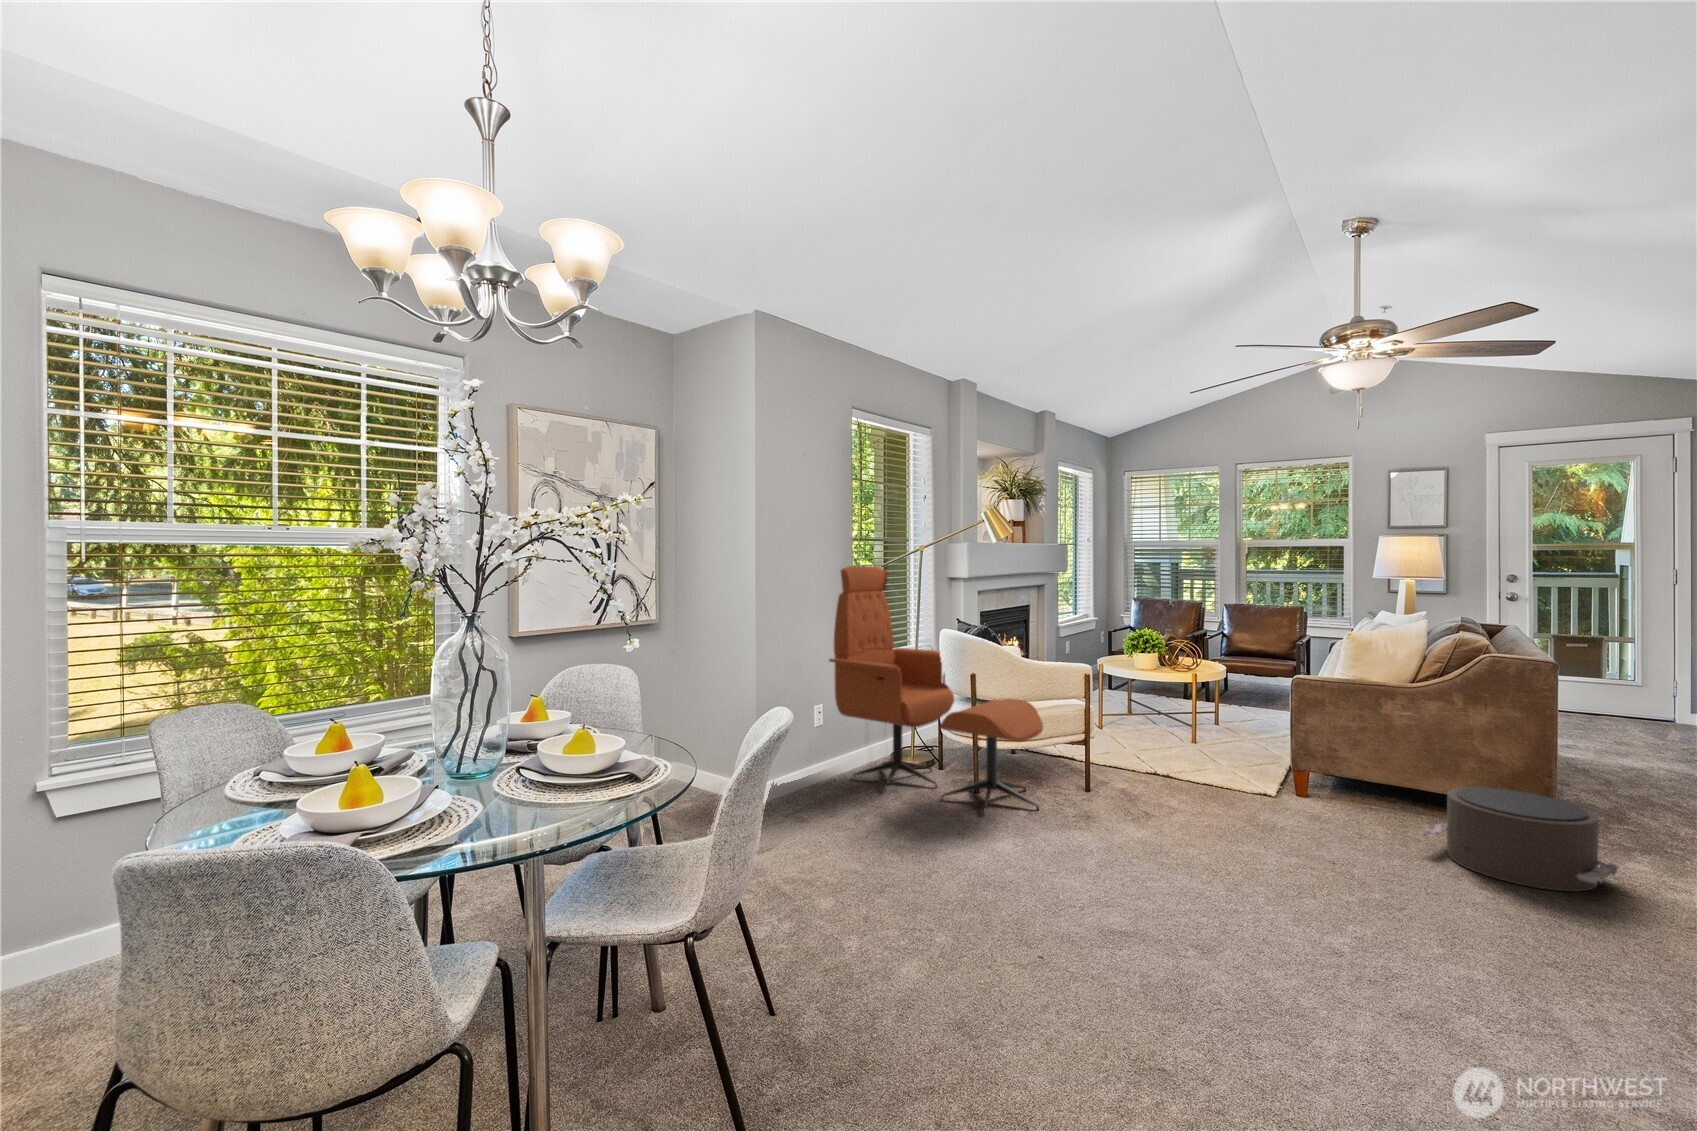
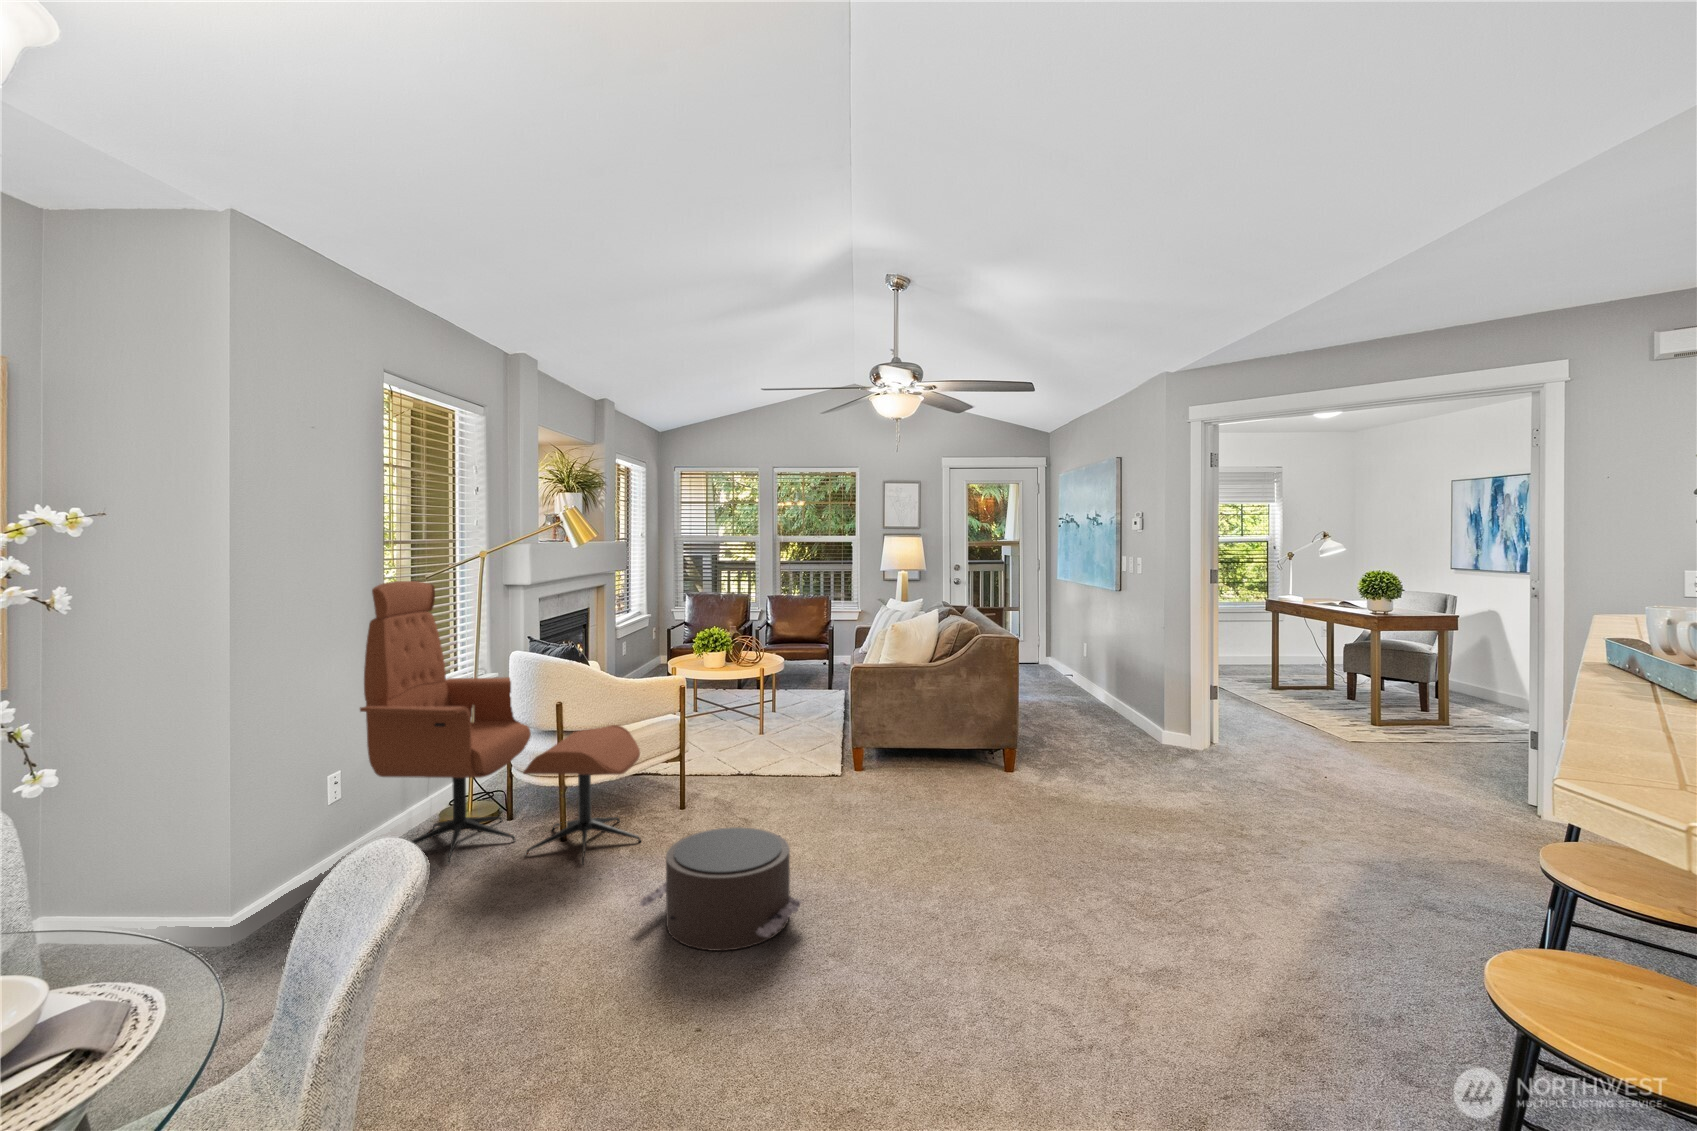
pouf: present [1419,787,1619,891] -> present [639,827,801,951]

